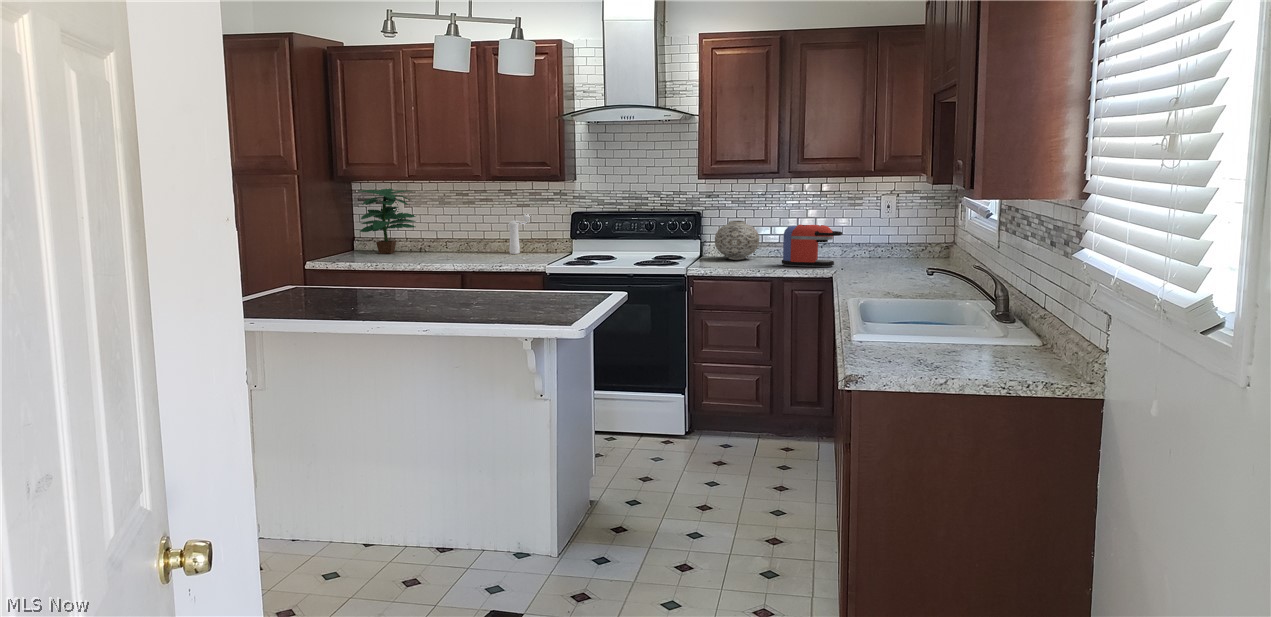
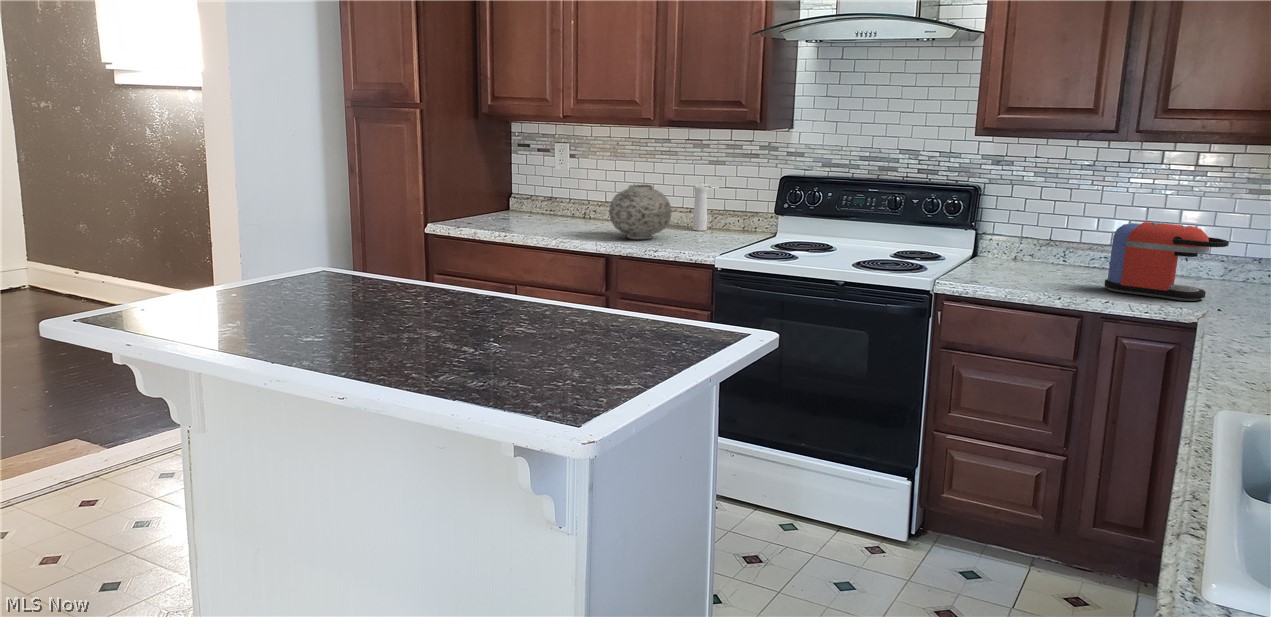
potted plant: present [359,188,416,254] -> none [505,131,585,218]
vase: present [715,221,759,260] -> present [609,184,671,239]

